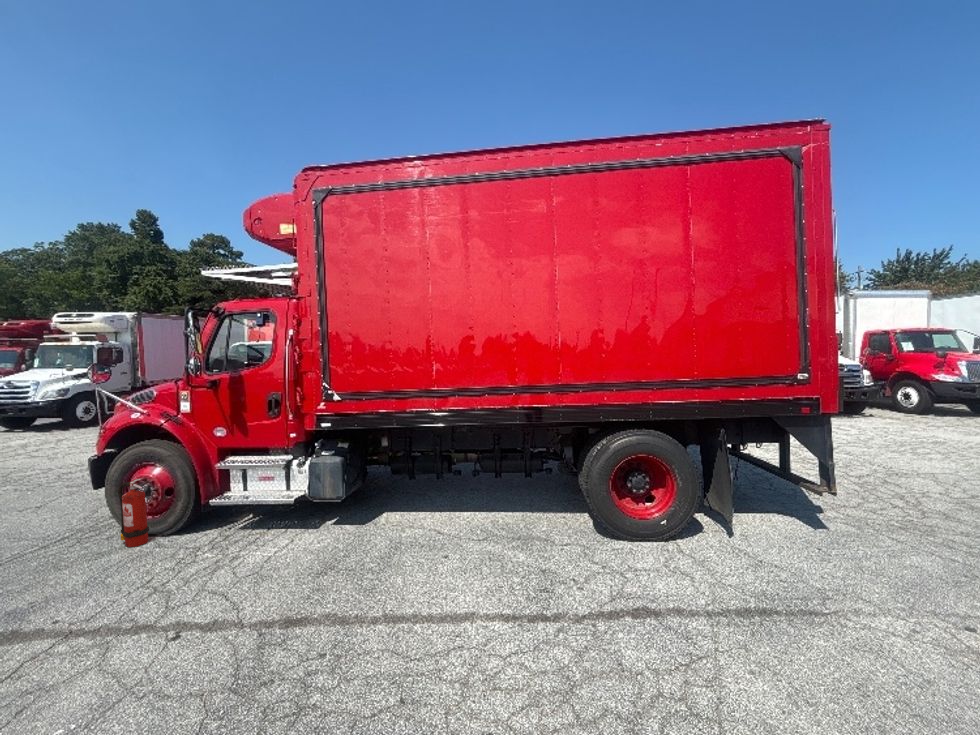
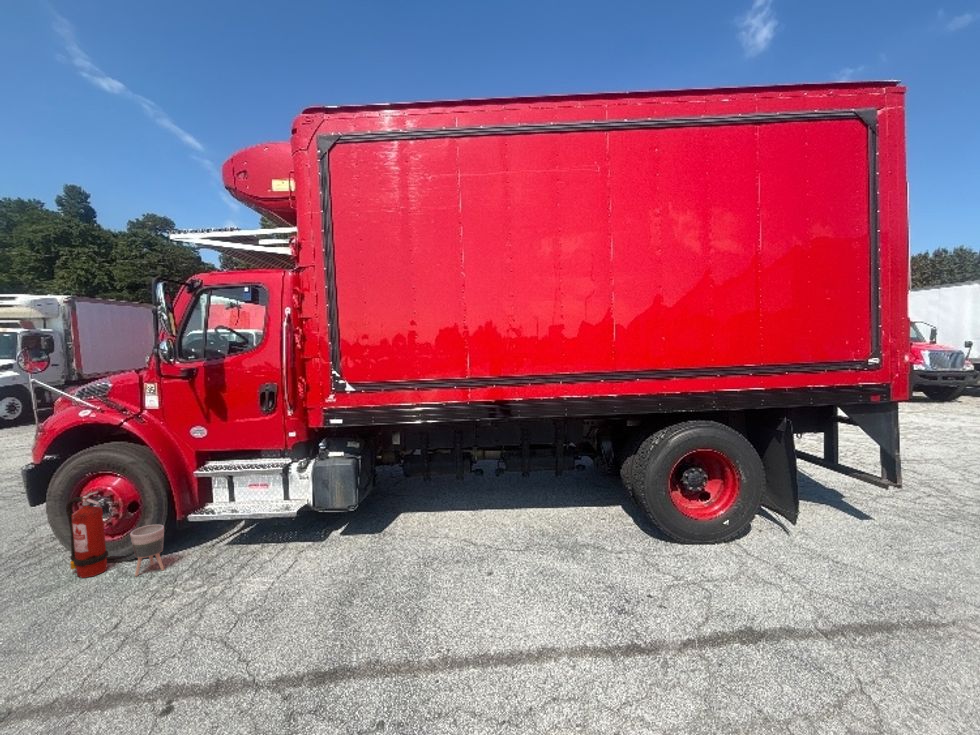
planter: none [165,507,191,548] -> present [130,524,164,576]

